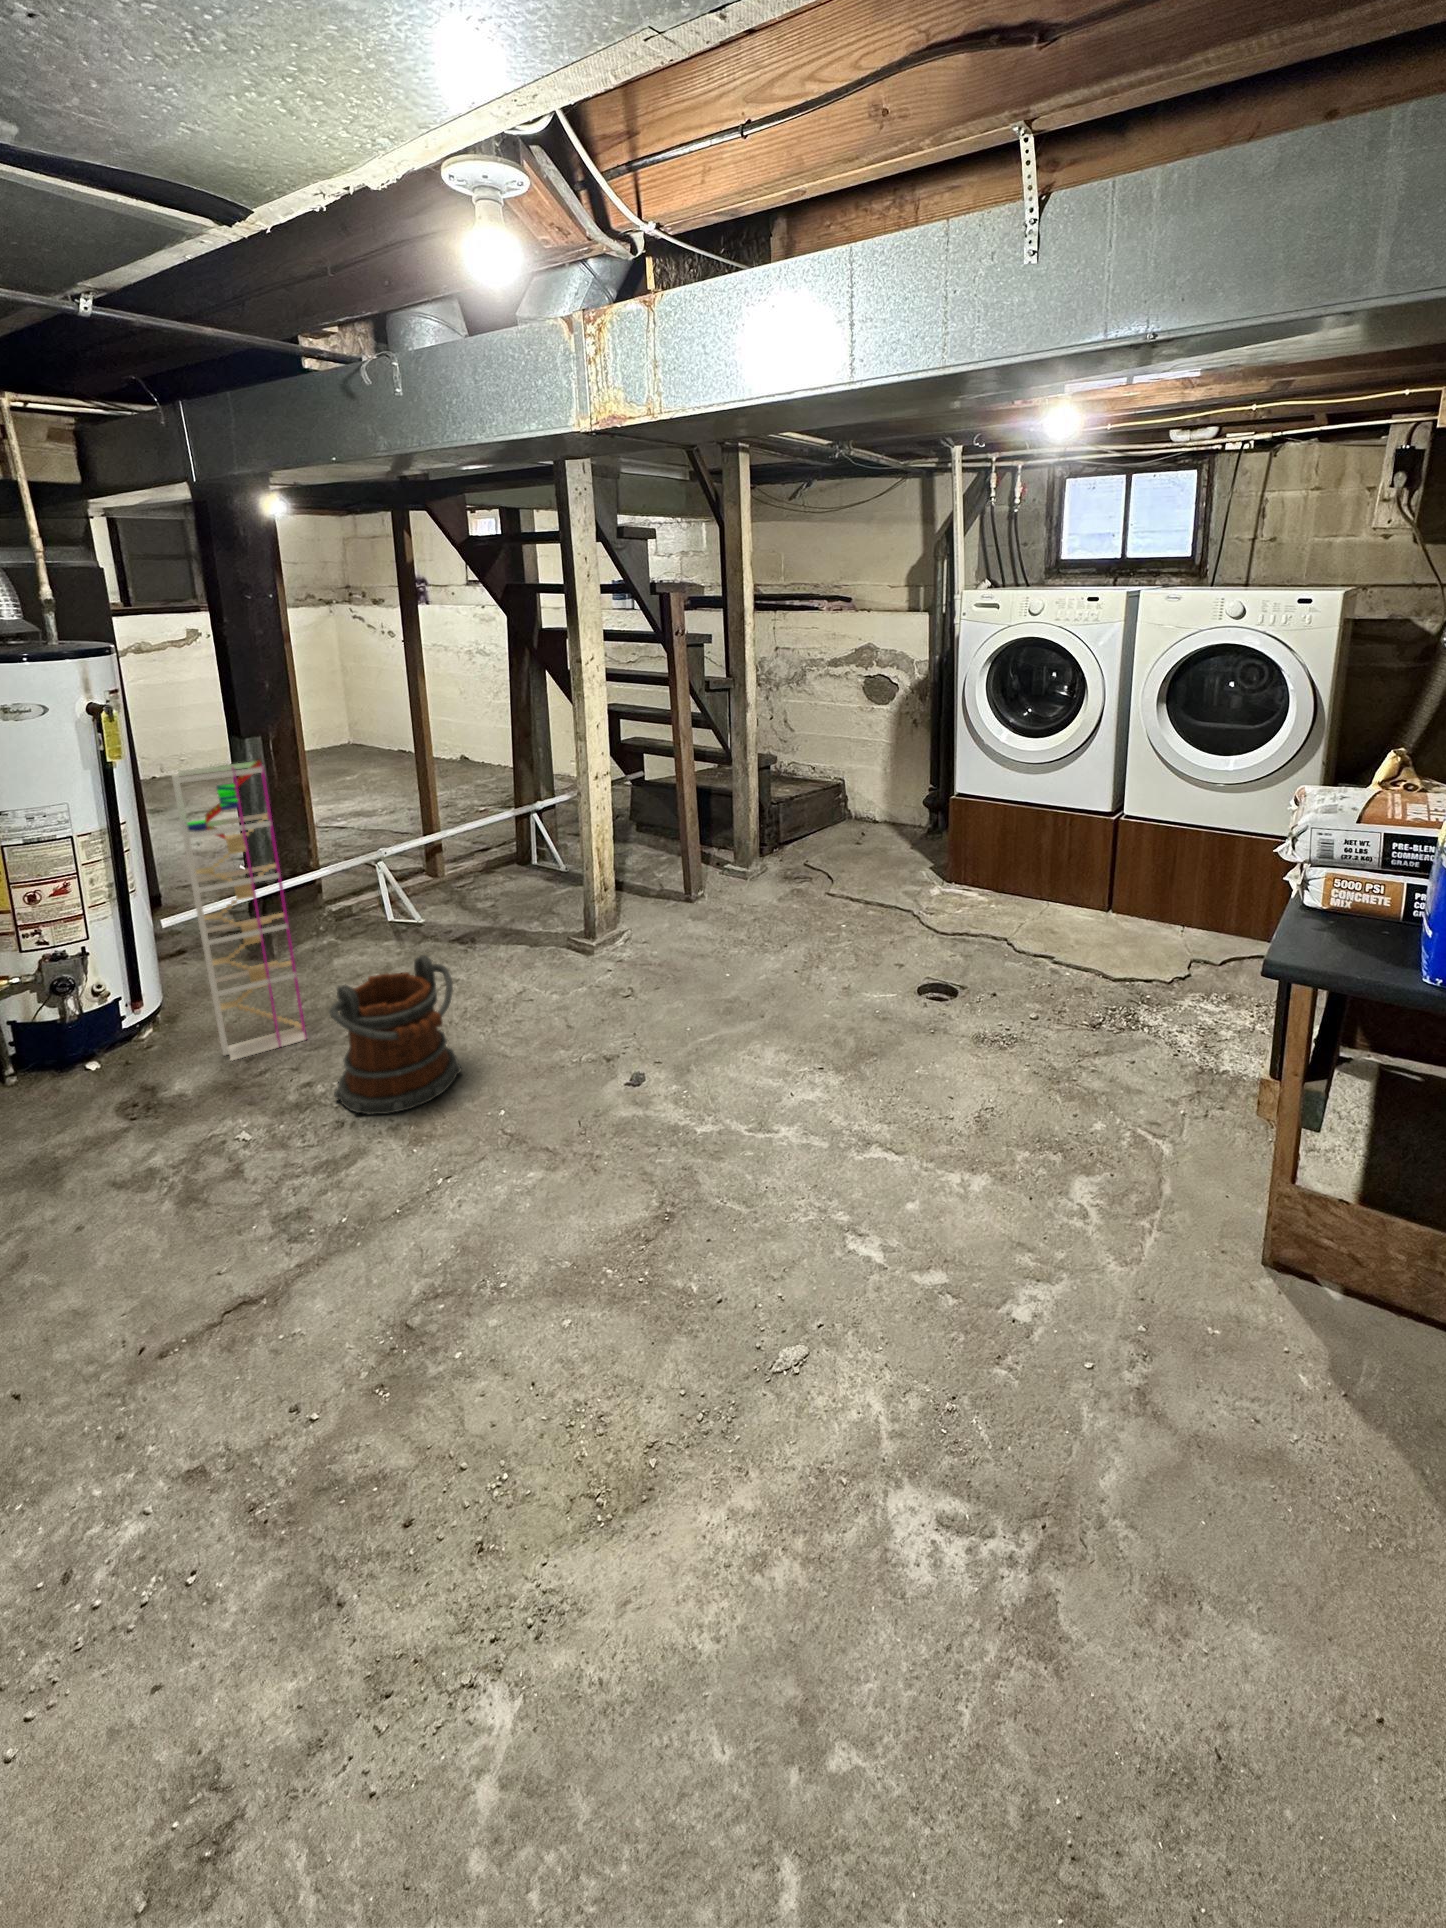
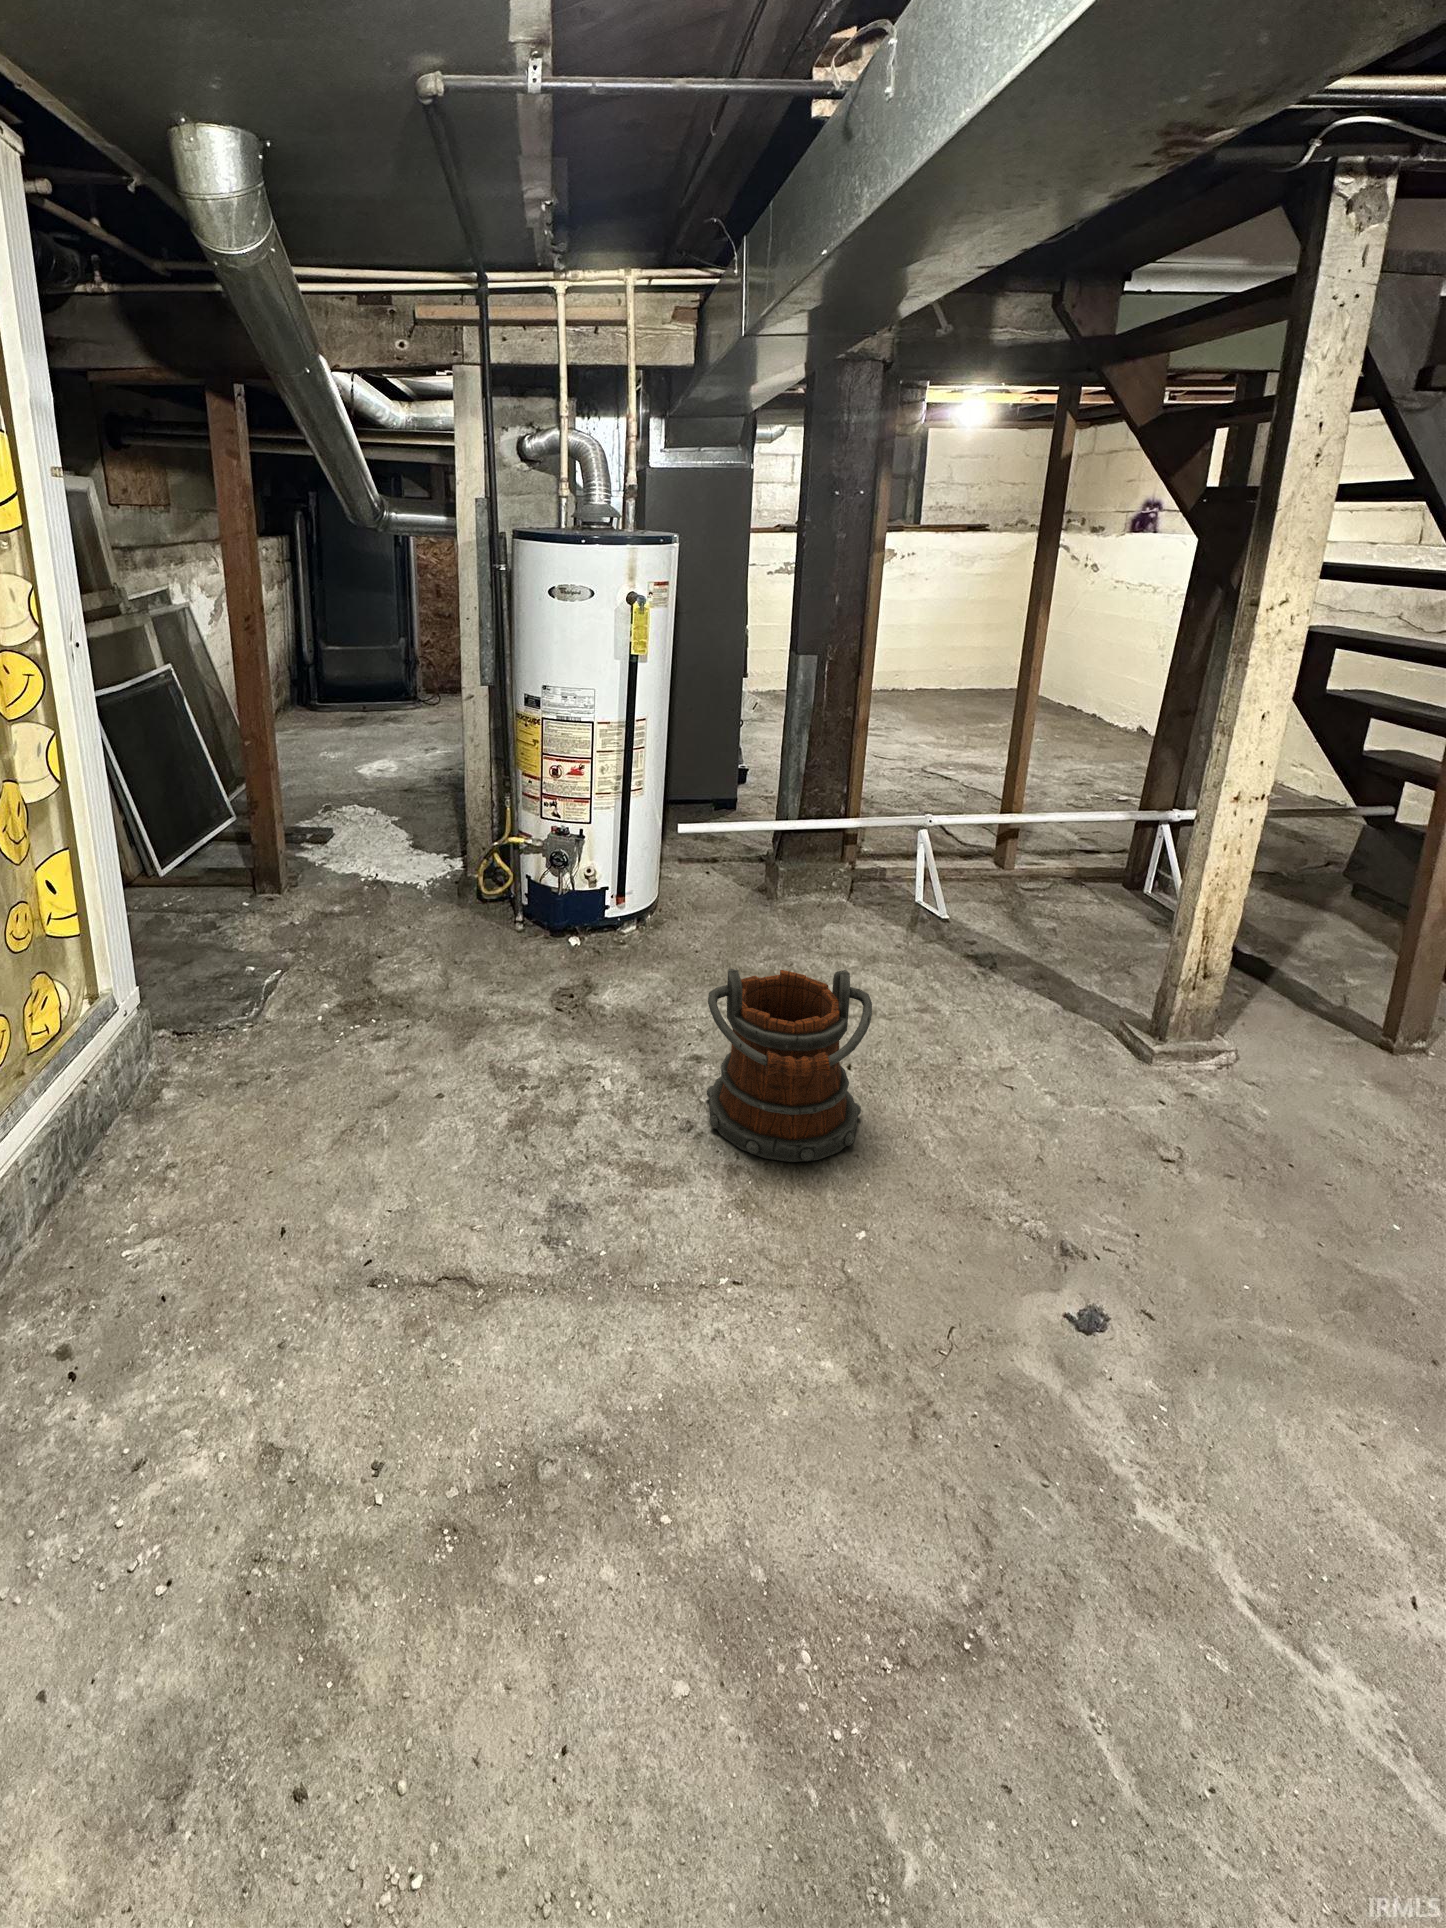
shelving unit: present [172,760,307,1061] -> none [660,670,756,1008]

